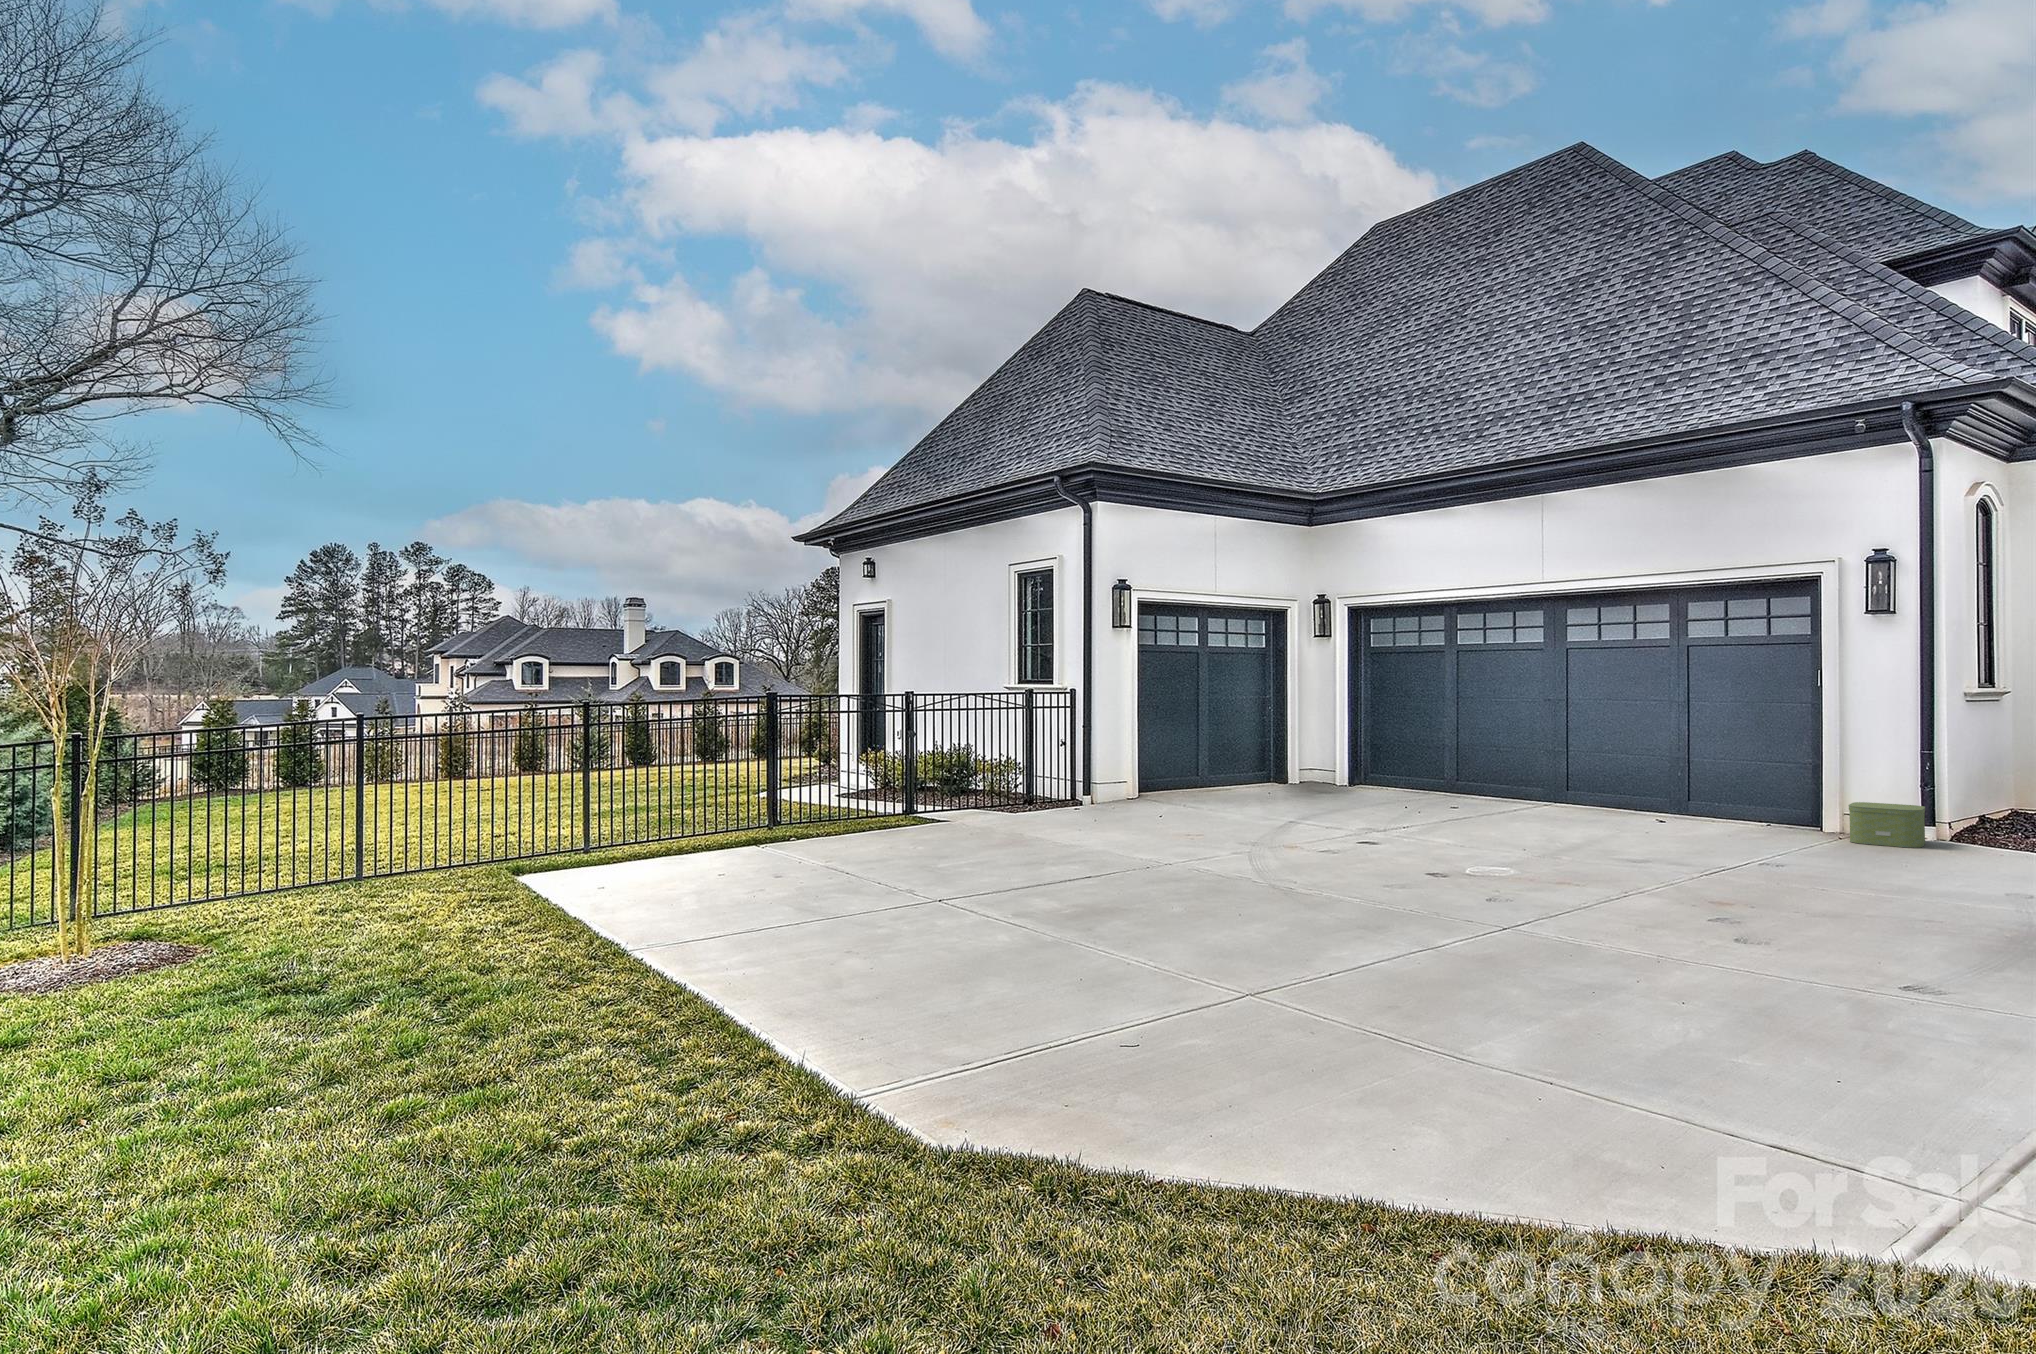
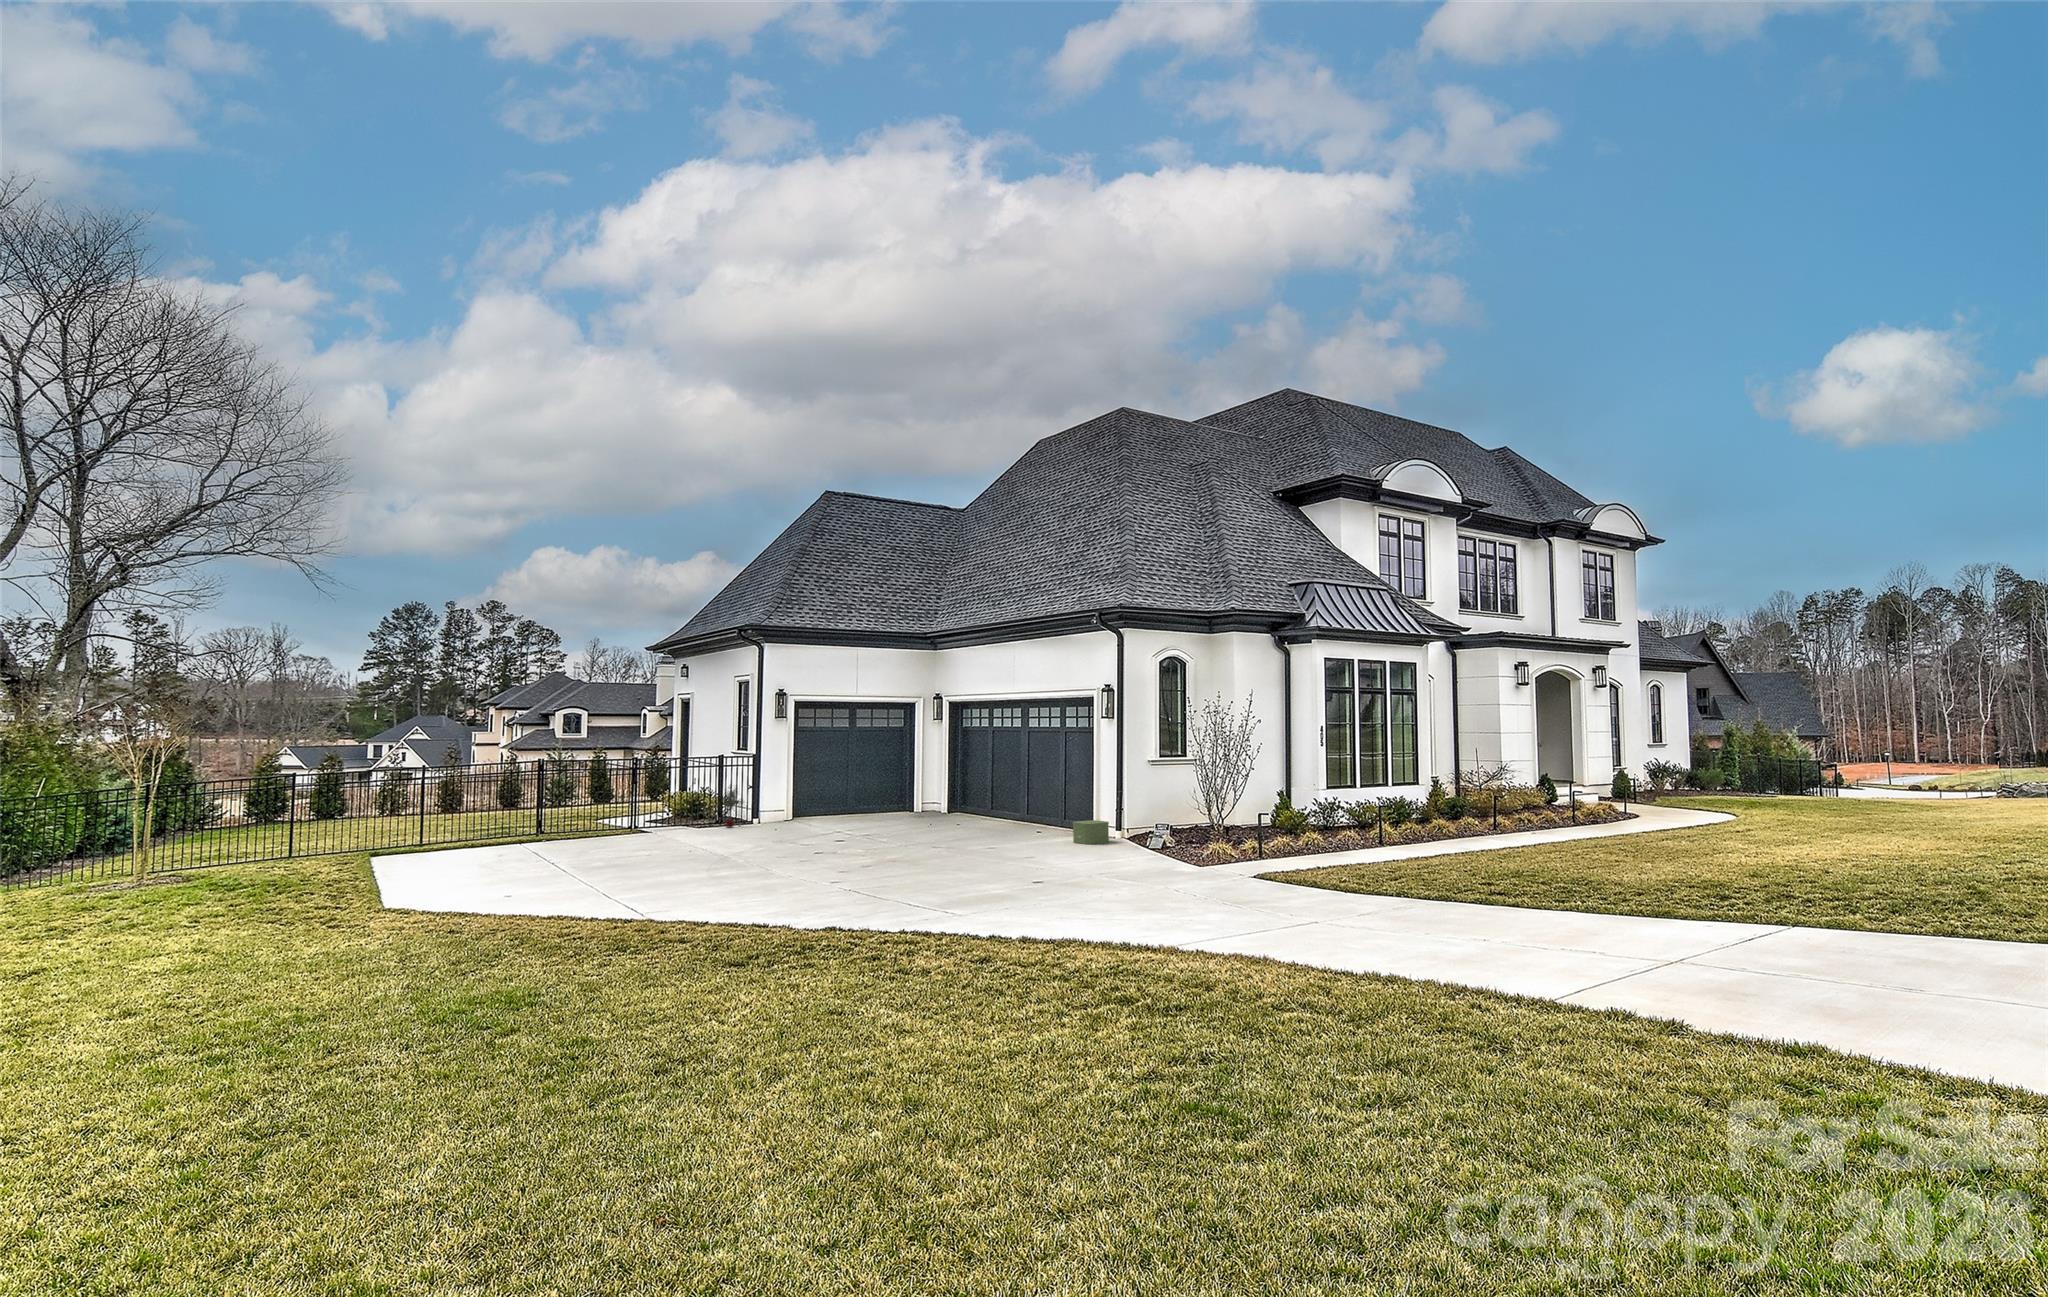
potted tree: none [1024,737,1065,808] -> present [724,787,743,828]

